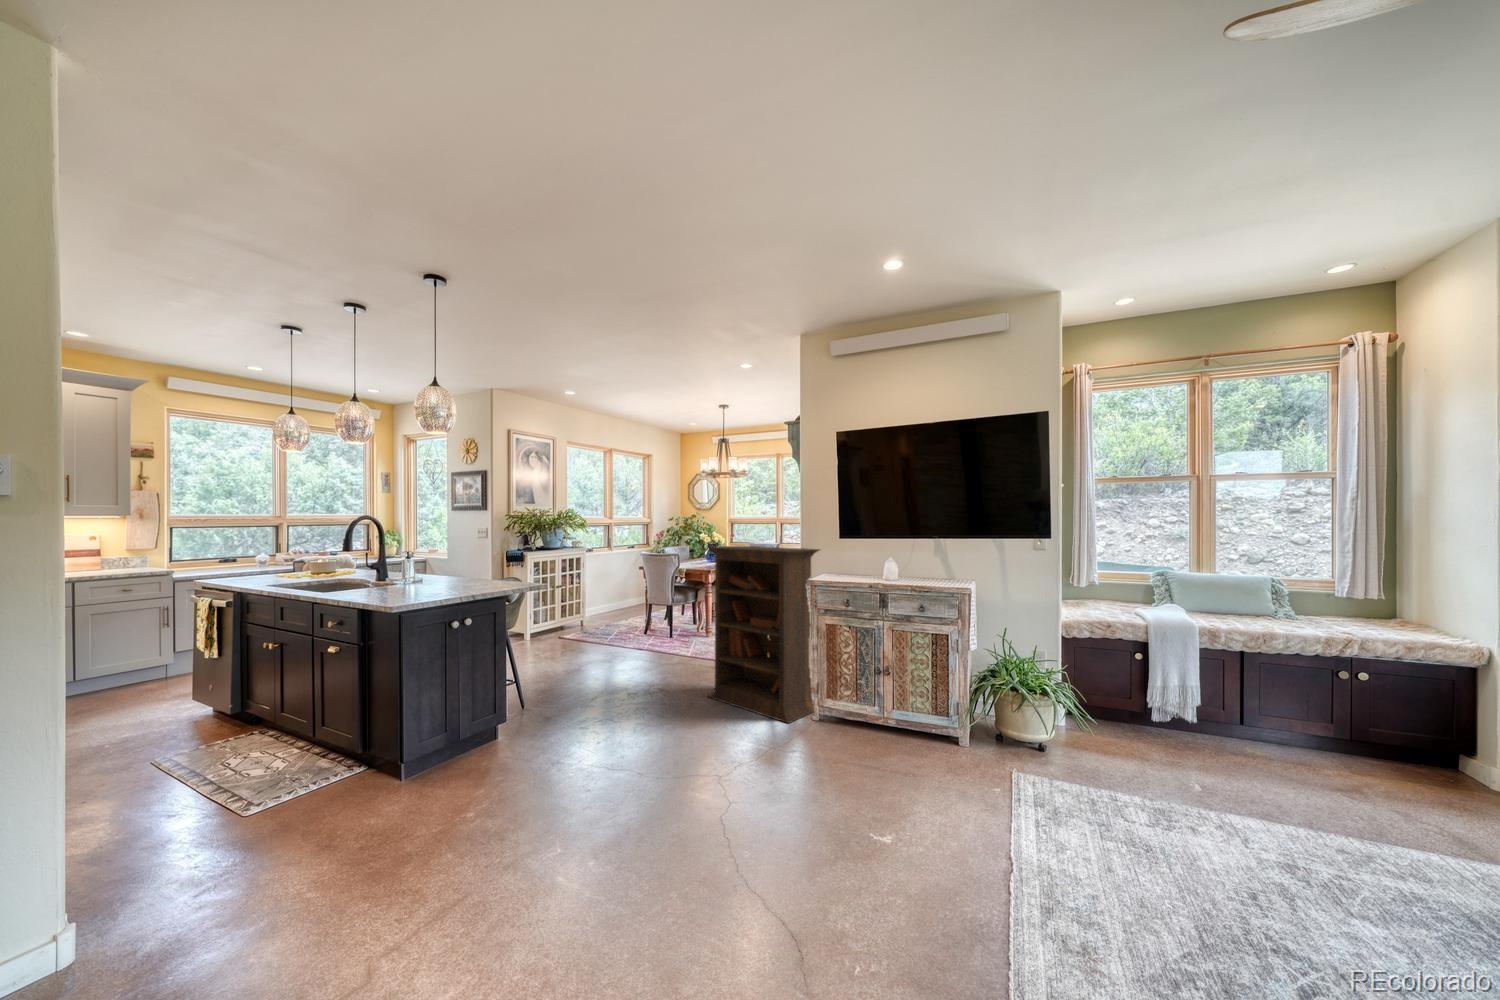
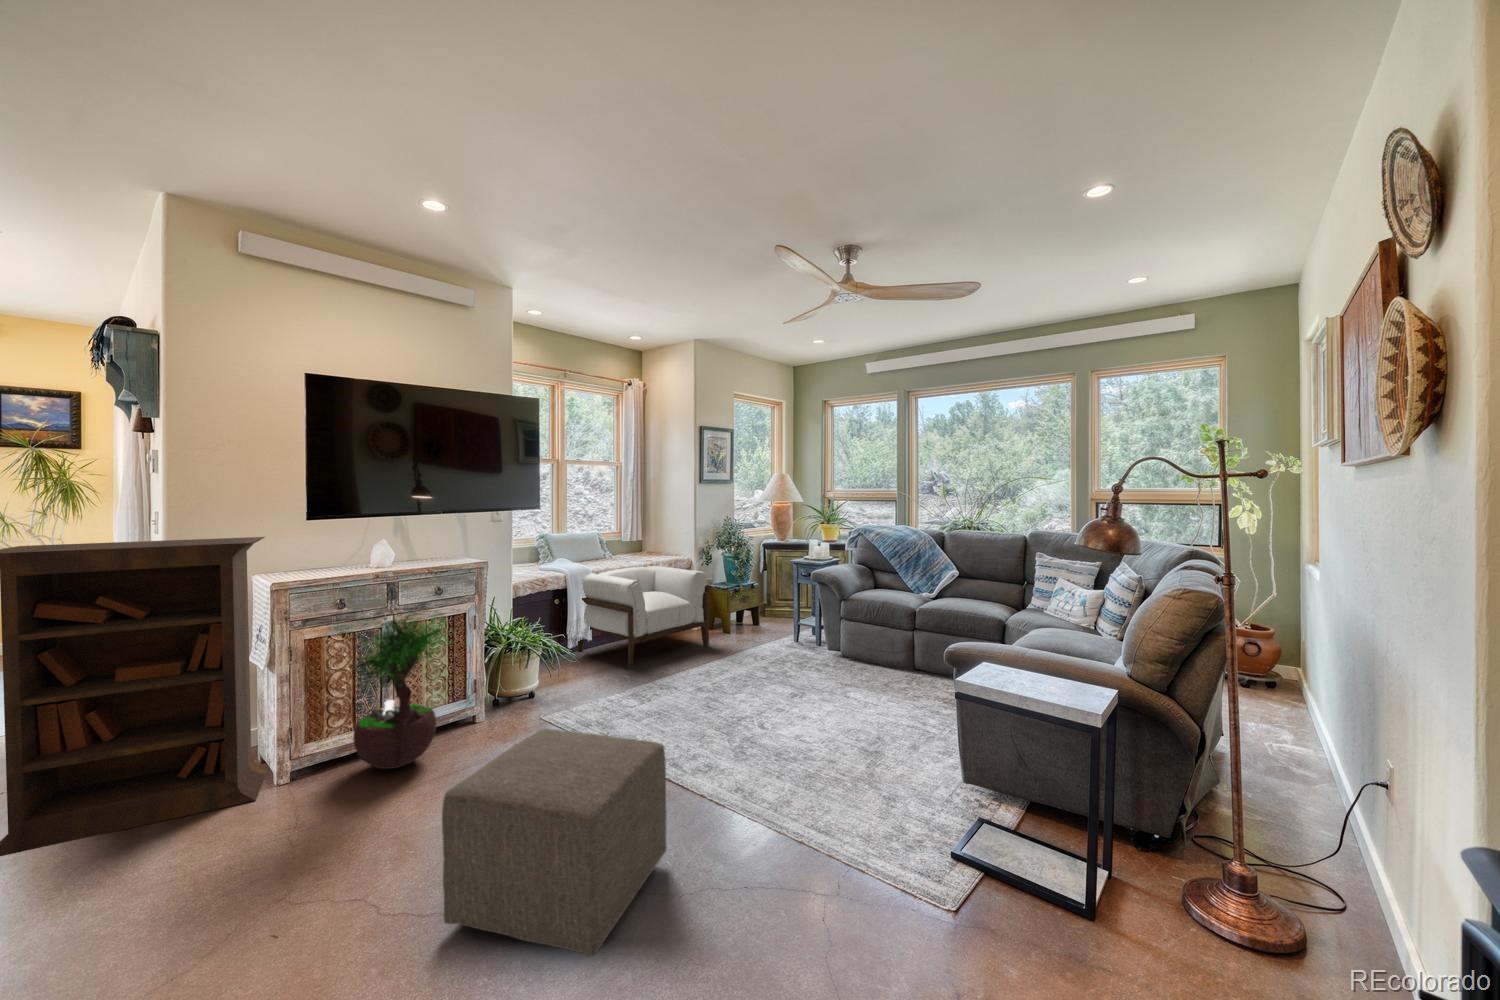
potted tree: none [818,608,900,747] -> present [347,611,452,769]
armchair: none [1166,629,1442,813] -> present [578,566,709,669]
ottoman: none [700,747,875,962] -> present [442,729,667,956]

